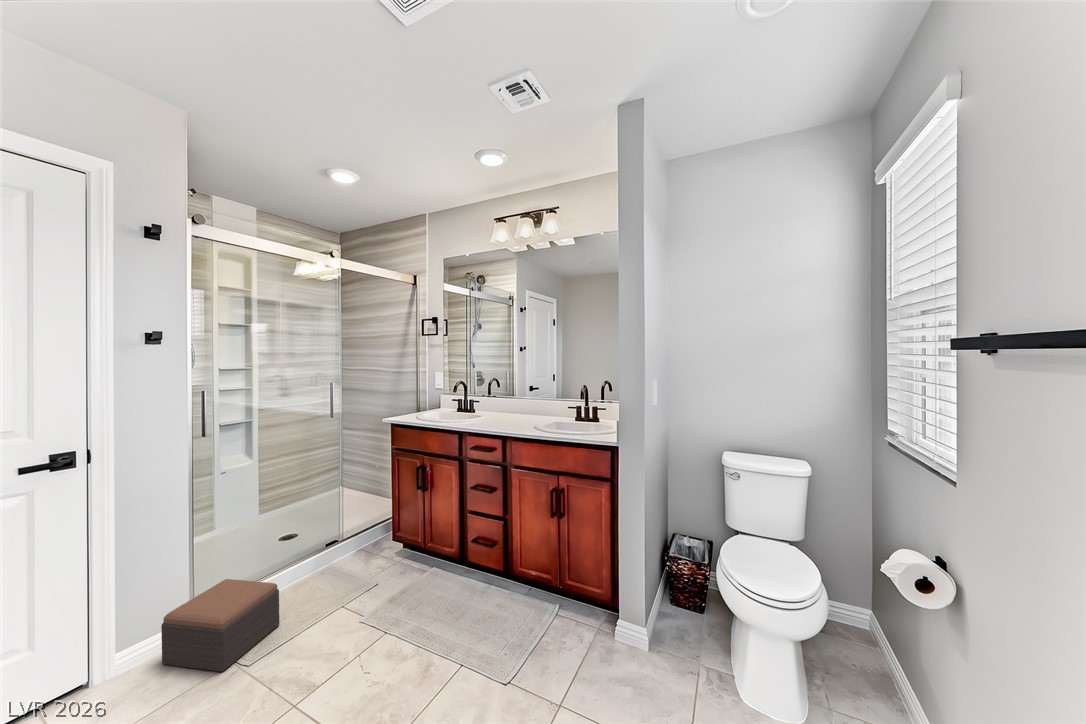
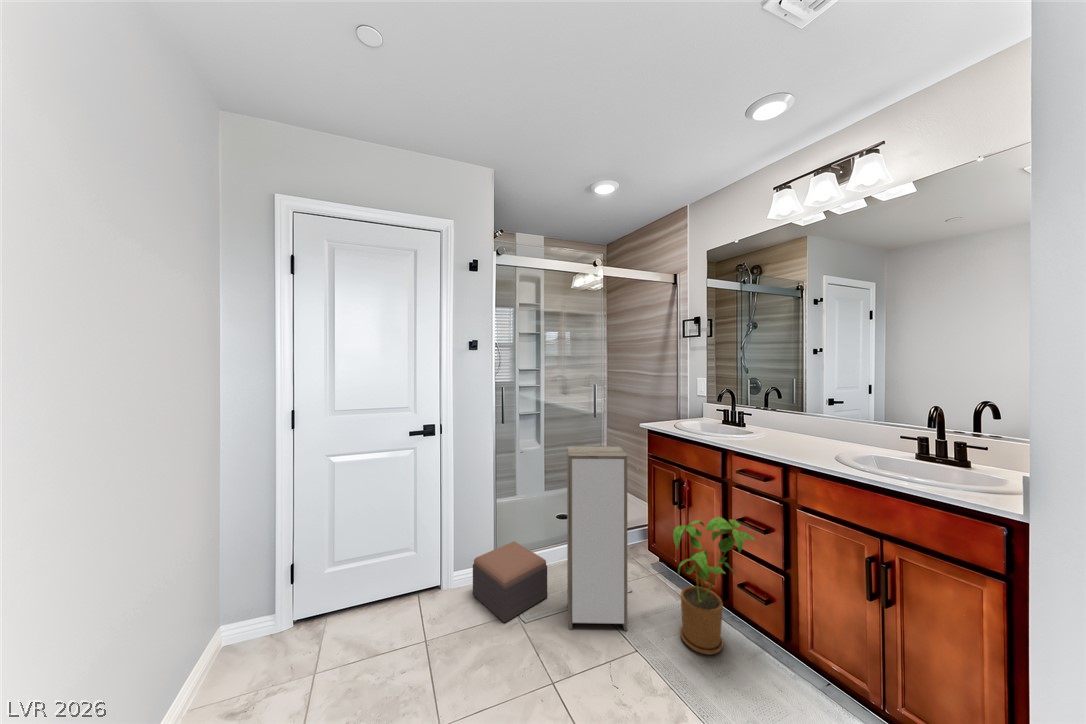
storage cabinet: none [305,443,377,643] -> present [567,446,627,631]
house plant: none [419,488,484,608] -> present [673,517,755,655]

